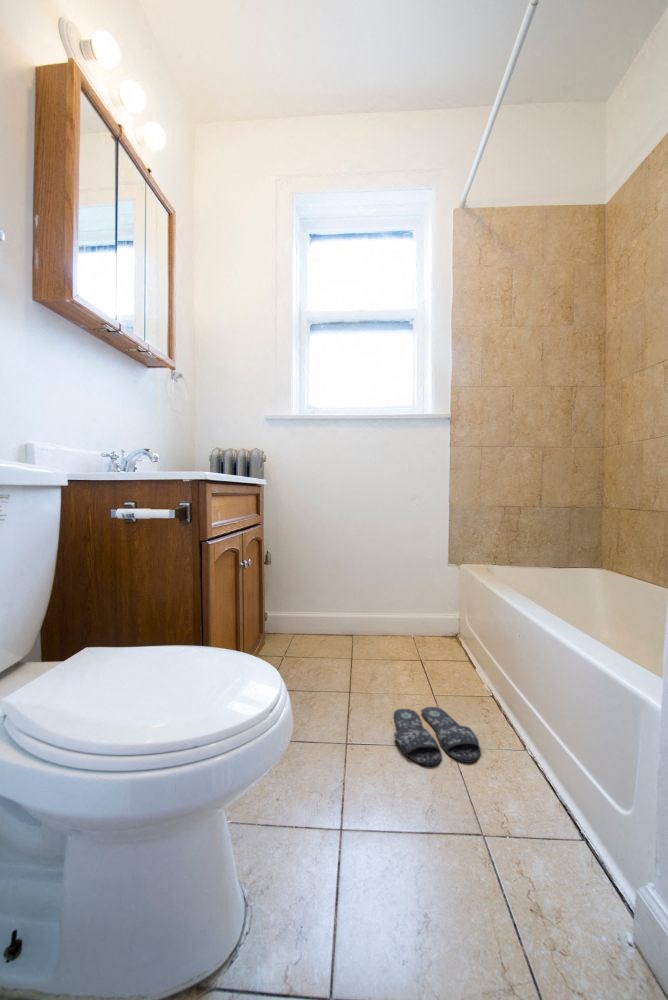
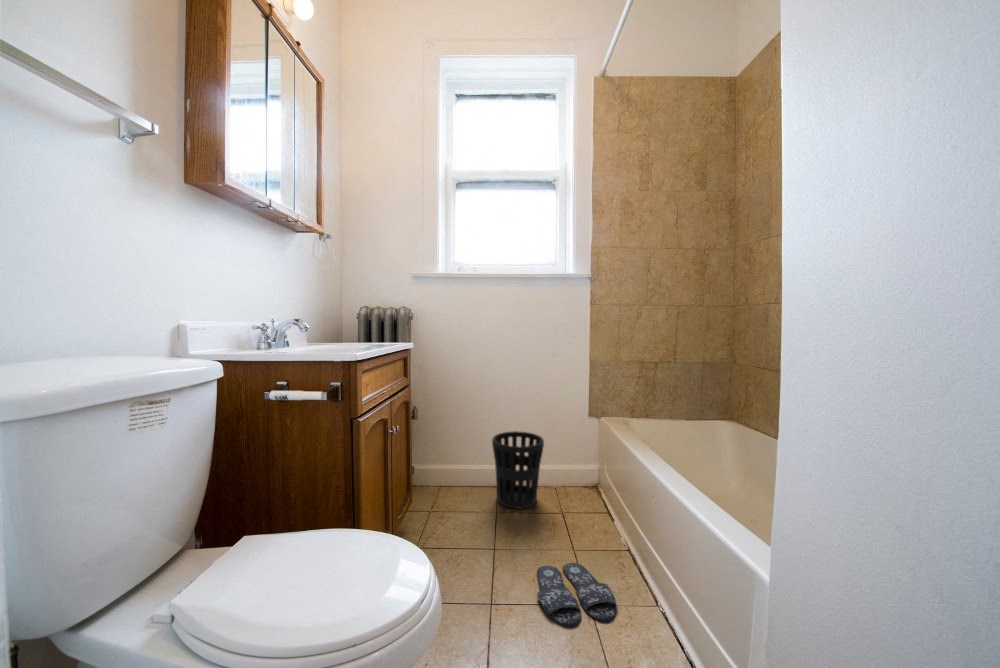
wastebasket: none [347,578,401,656] -> present [492,431,544,508]

